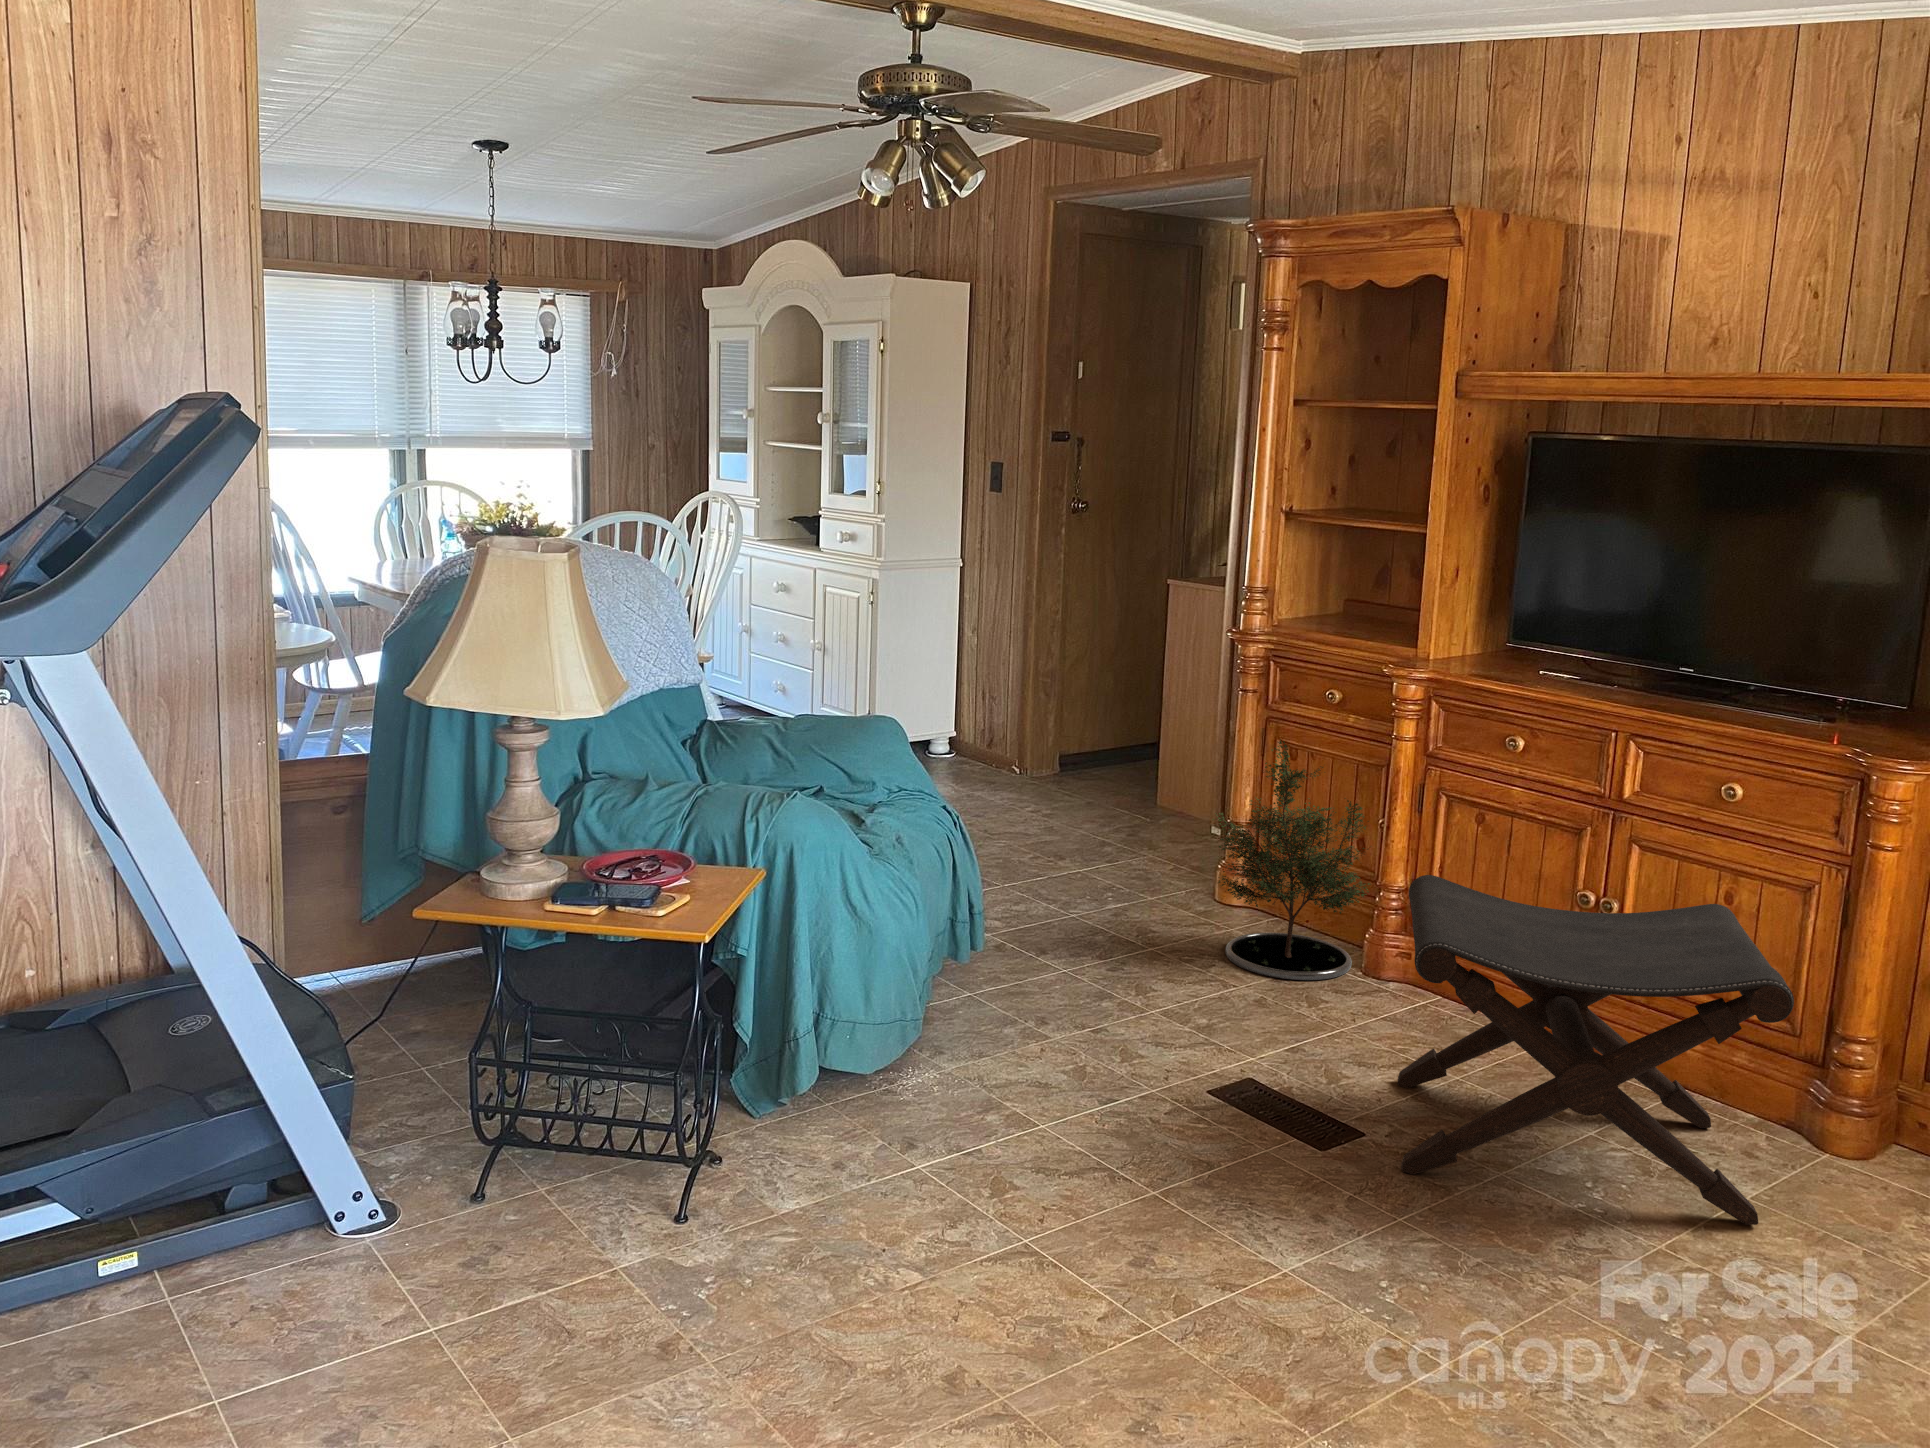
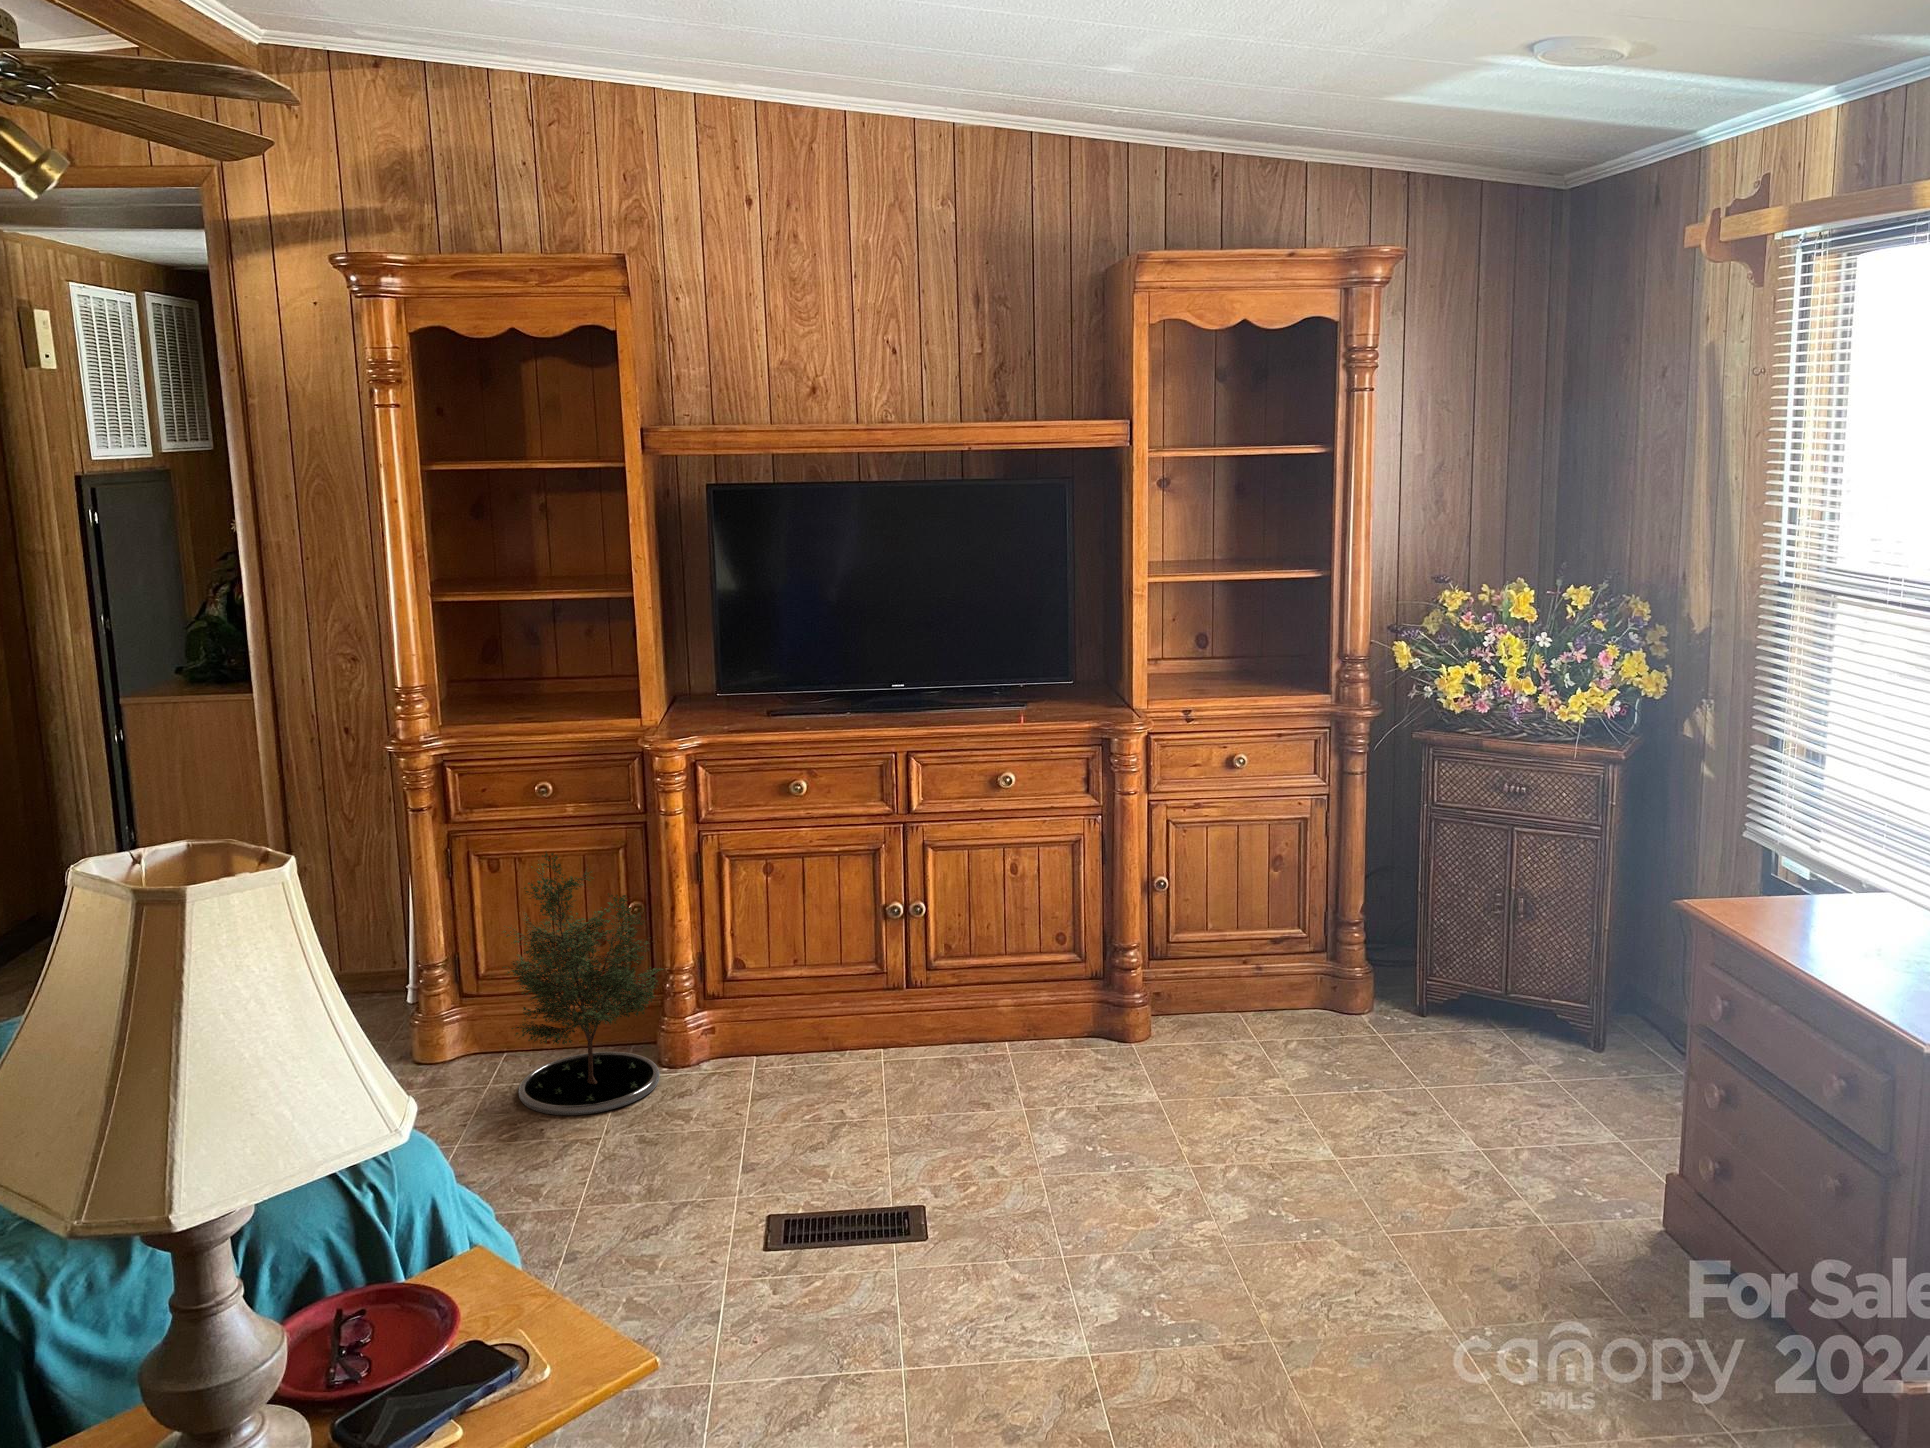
footstool: present [1398,875,1794,1225] -> none [855,872,1213,1205]

